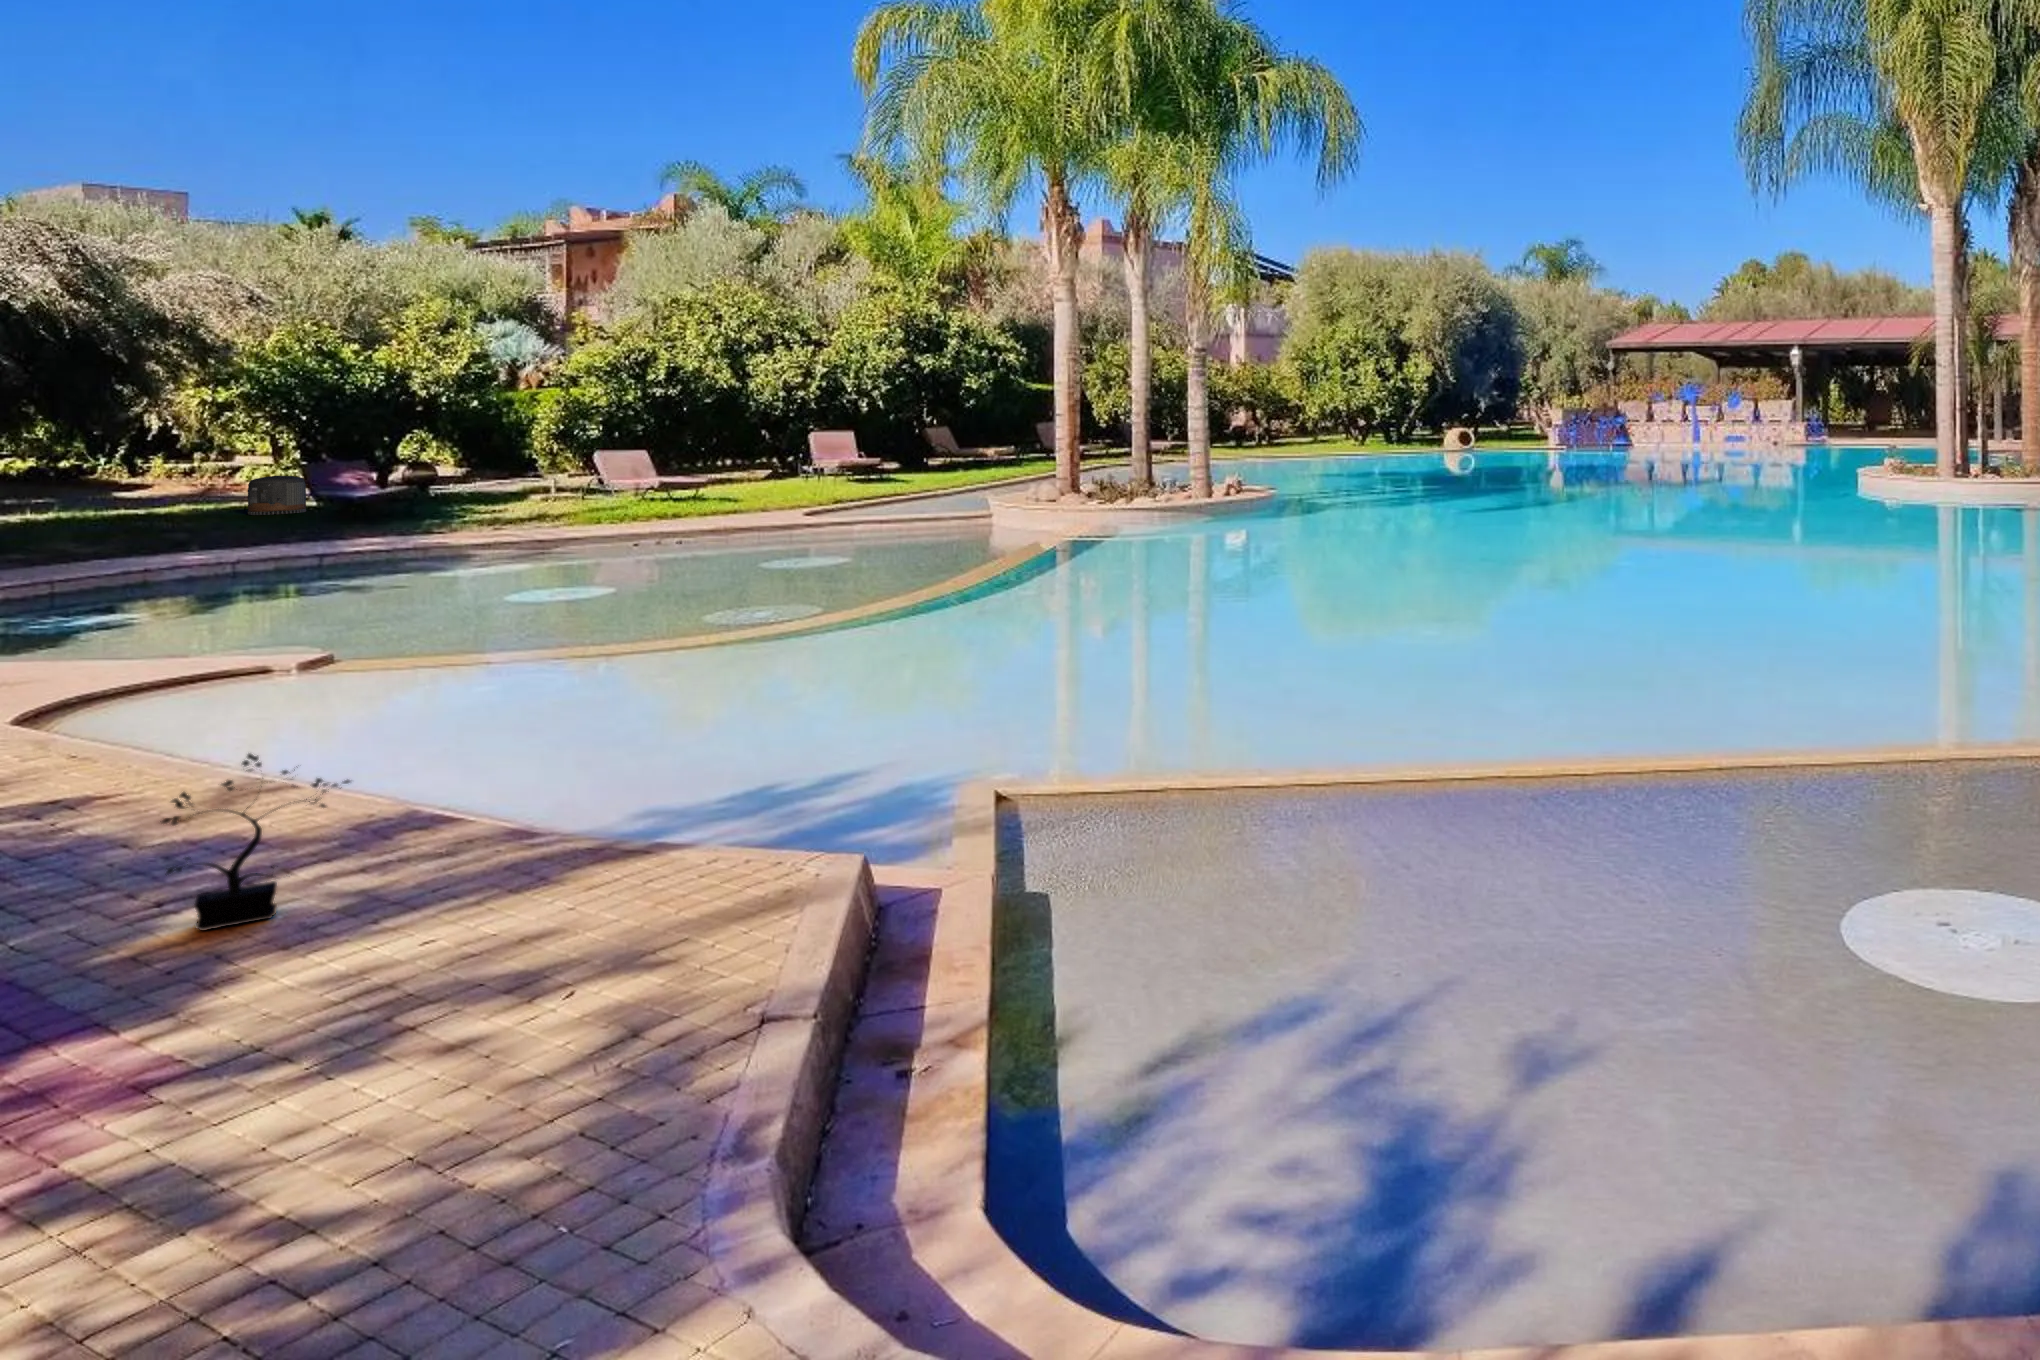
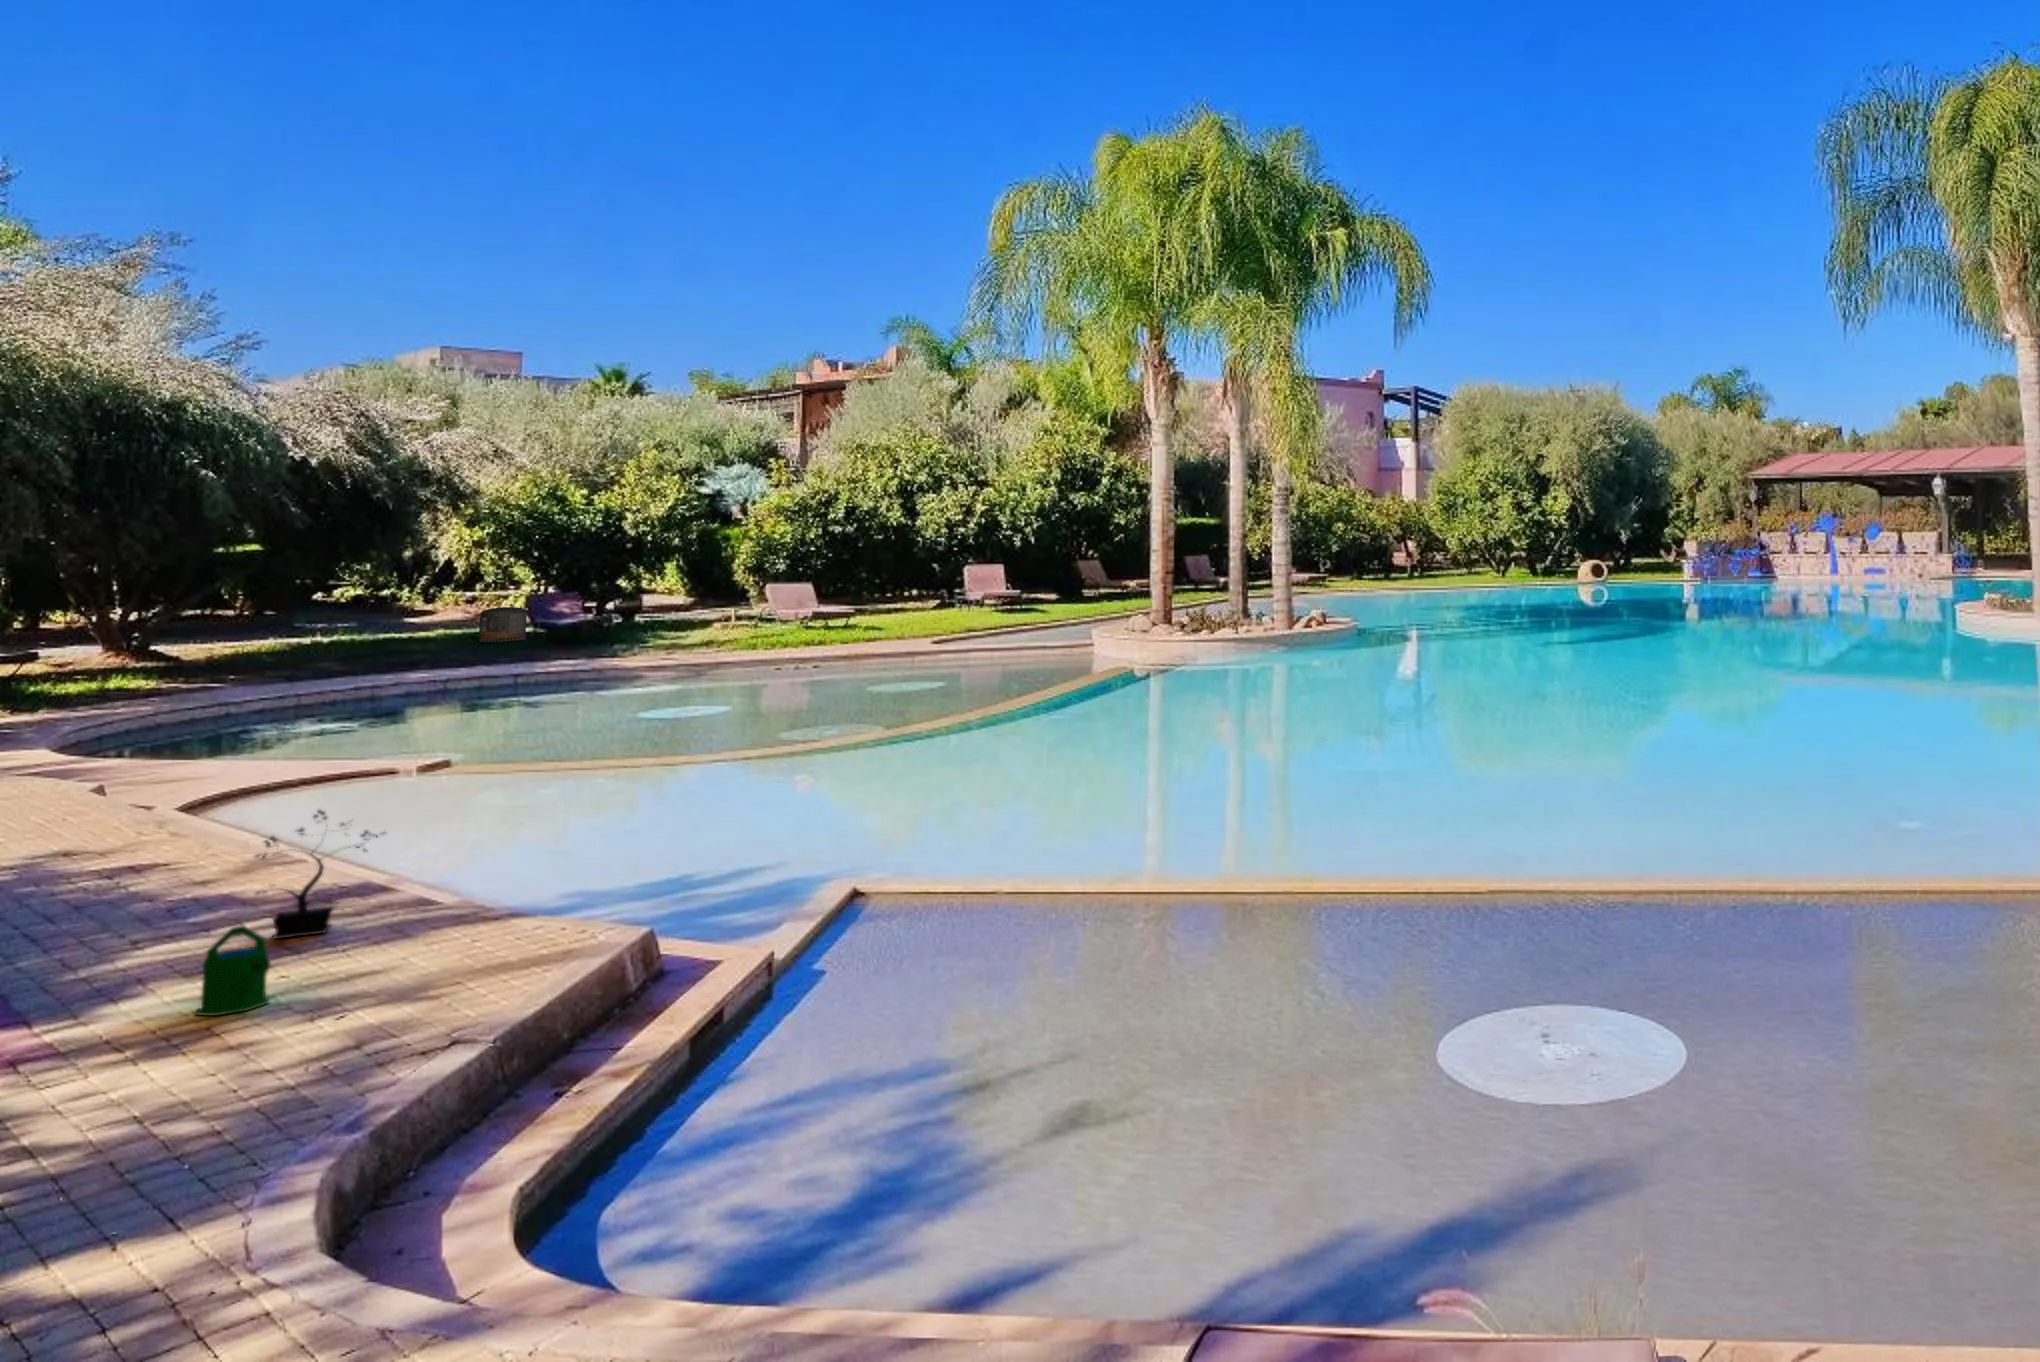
watering can: none [136,935,254,1069] -> present [196,926,271,1016]

